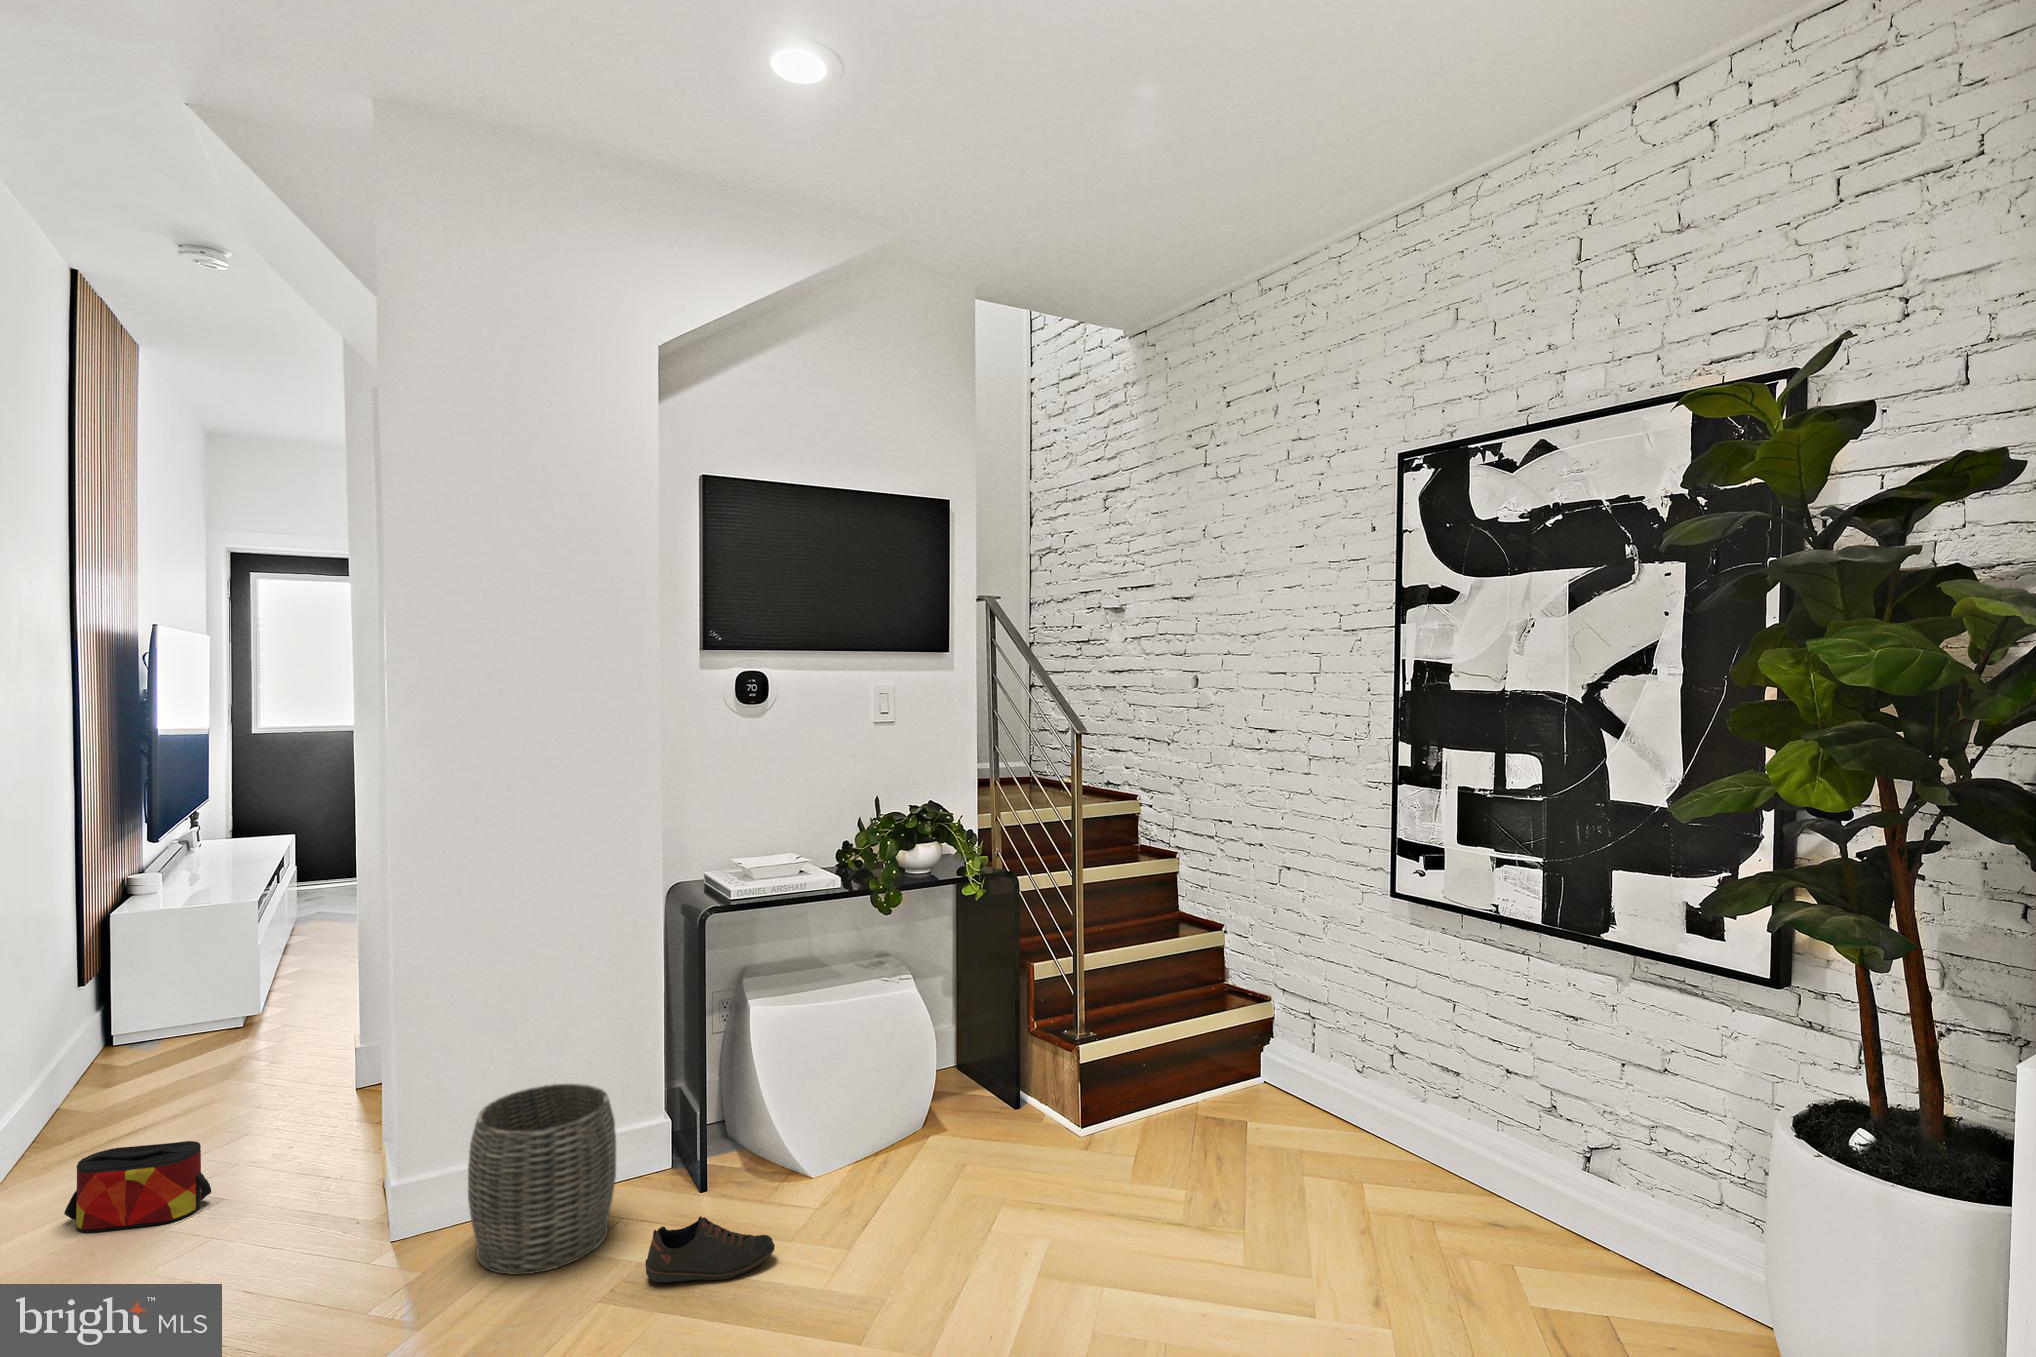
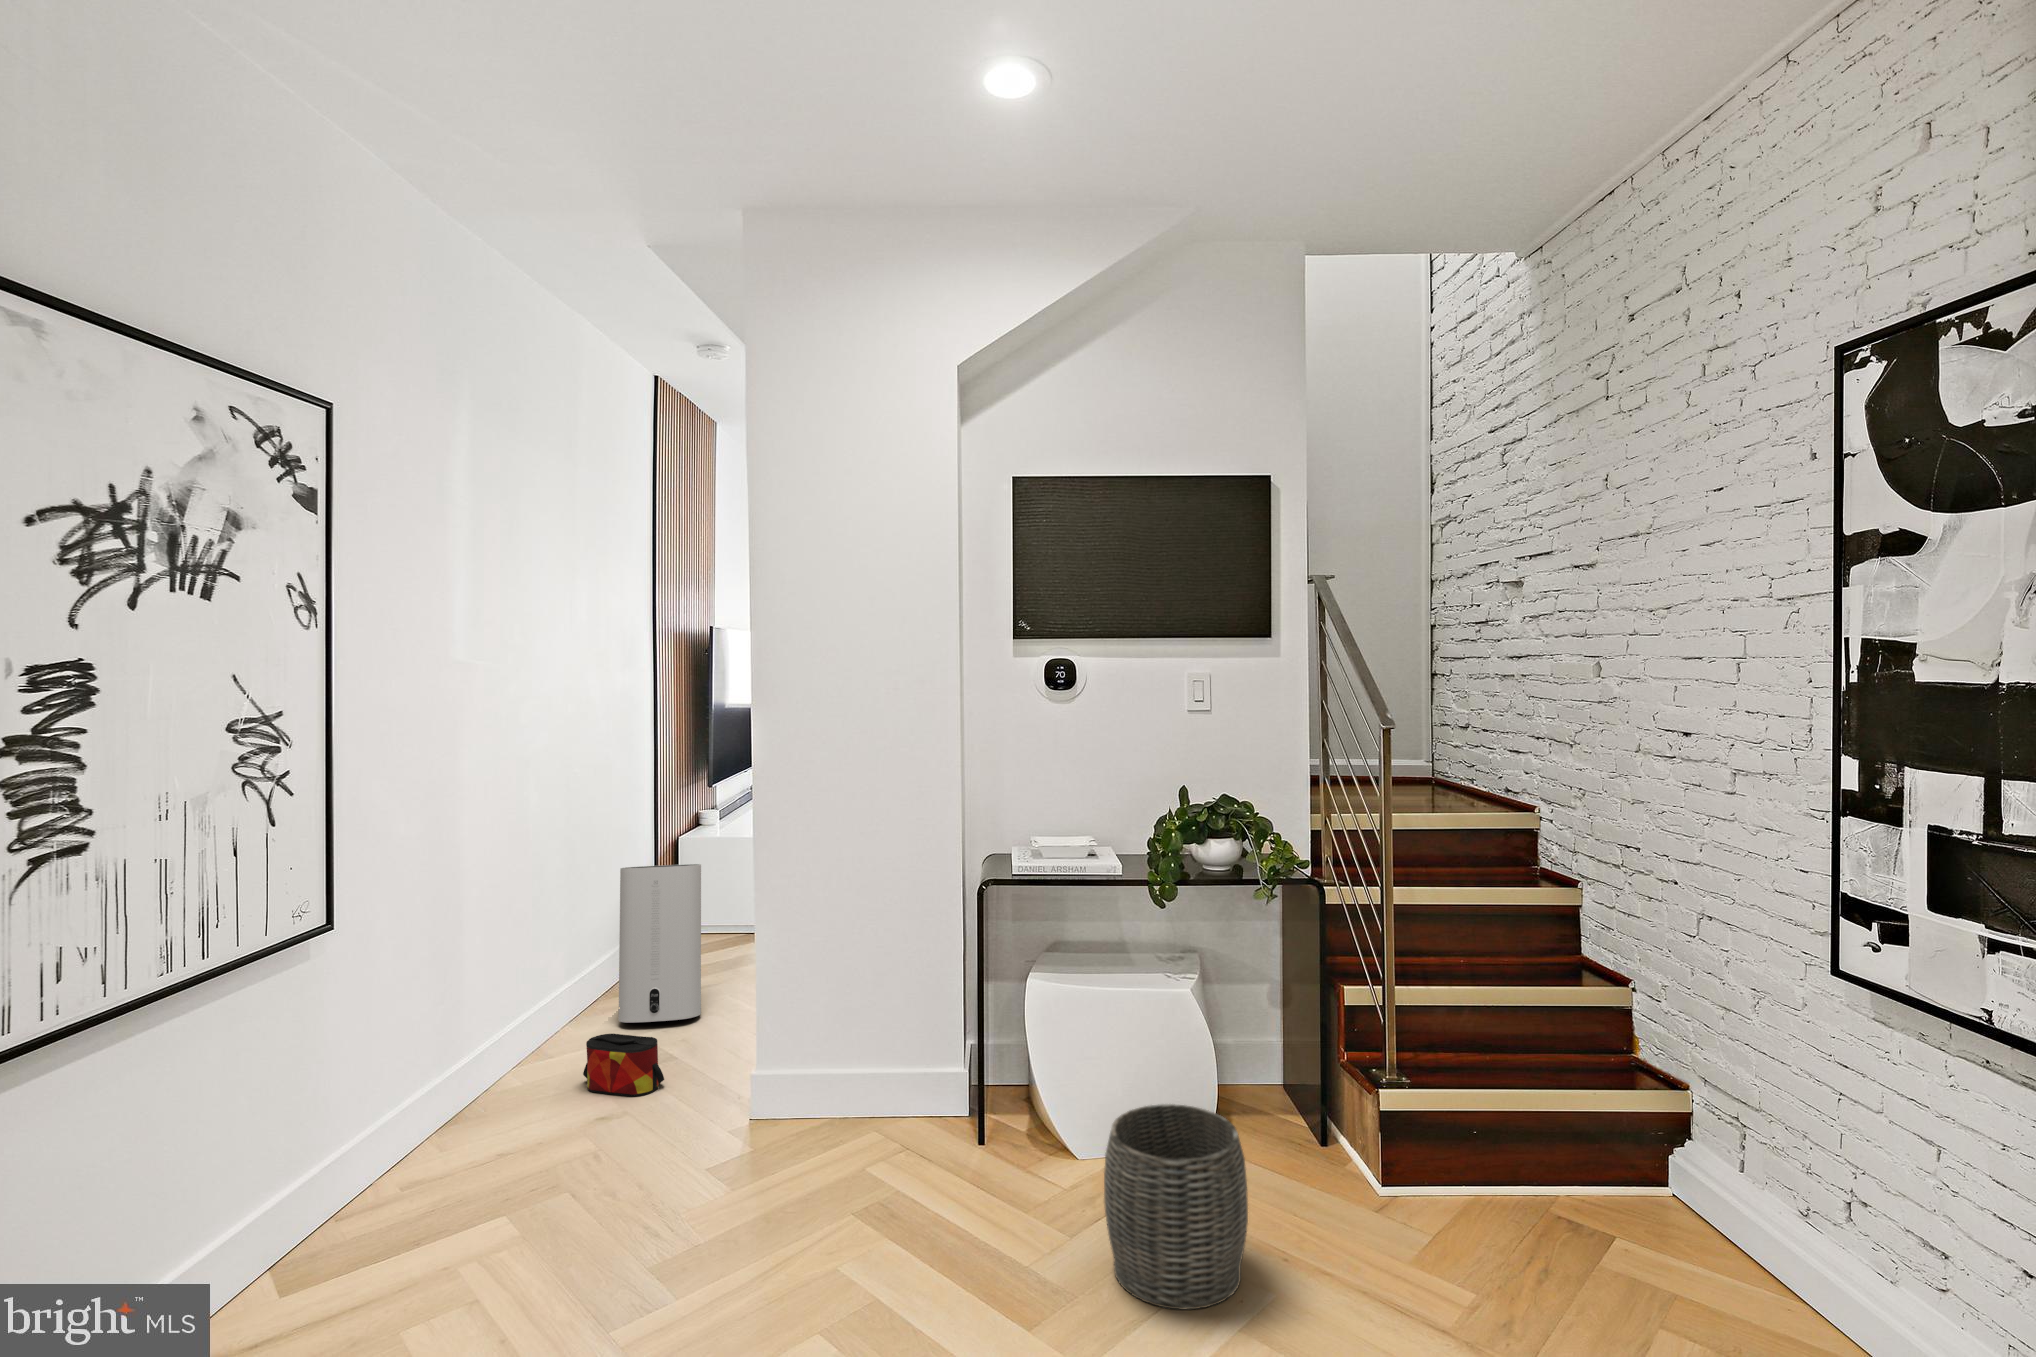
air purifier: none [72,914,209,1139] -> present [619,864,701,1023]
woven basket: present [468,1084,616,1275] -> present [1104,1104,1248,1310]
shoe: present [645,1216,775,1282] -> none [896,1188,1010,1254]

